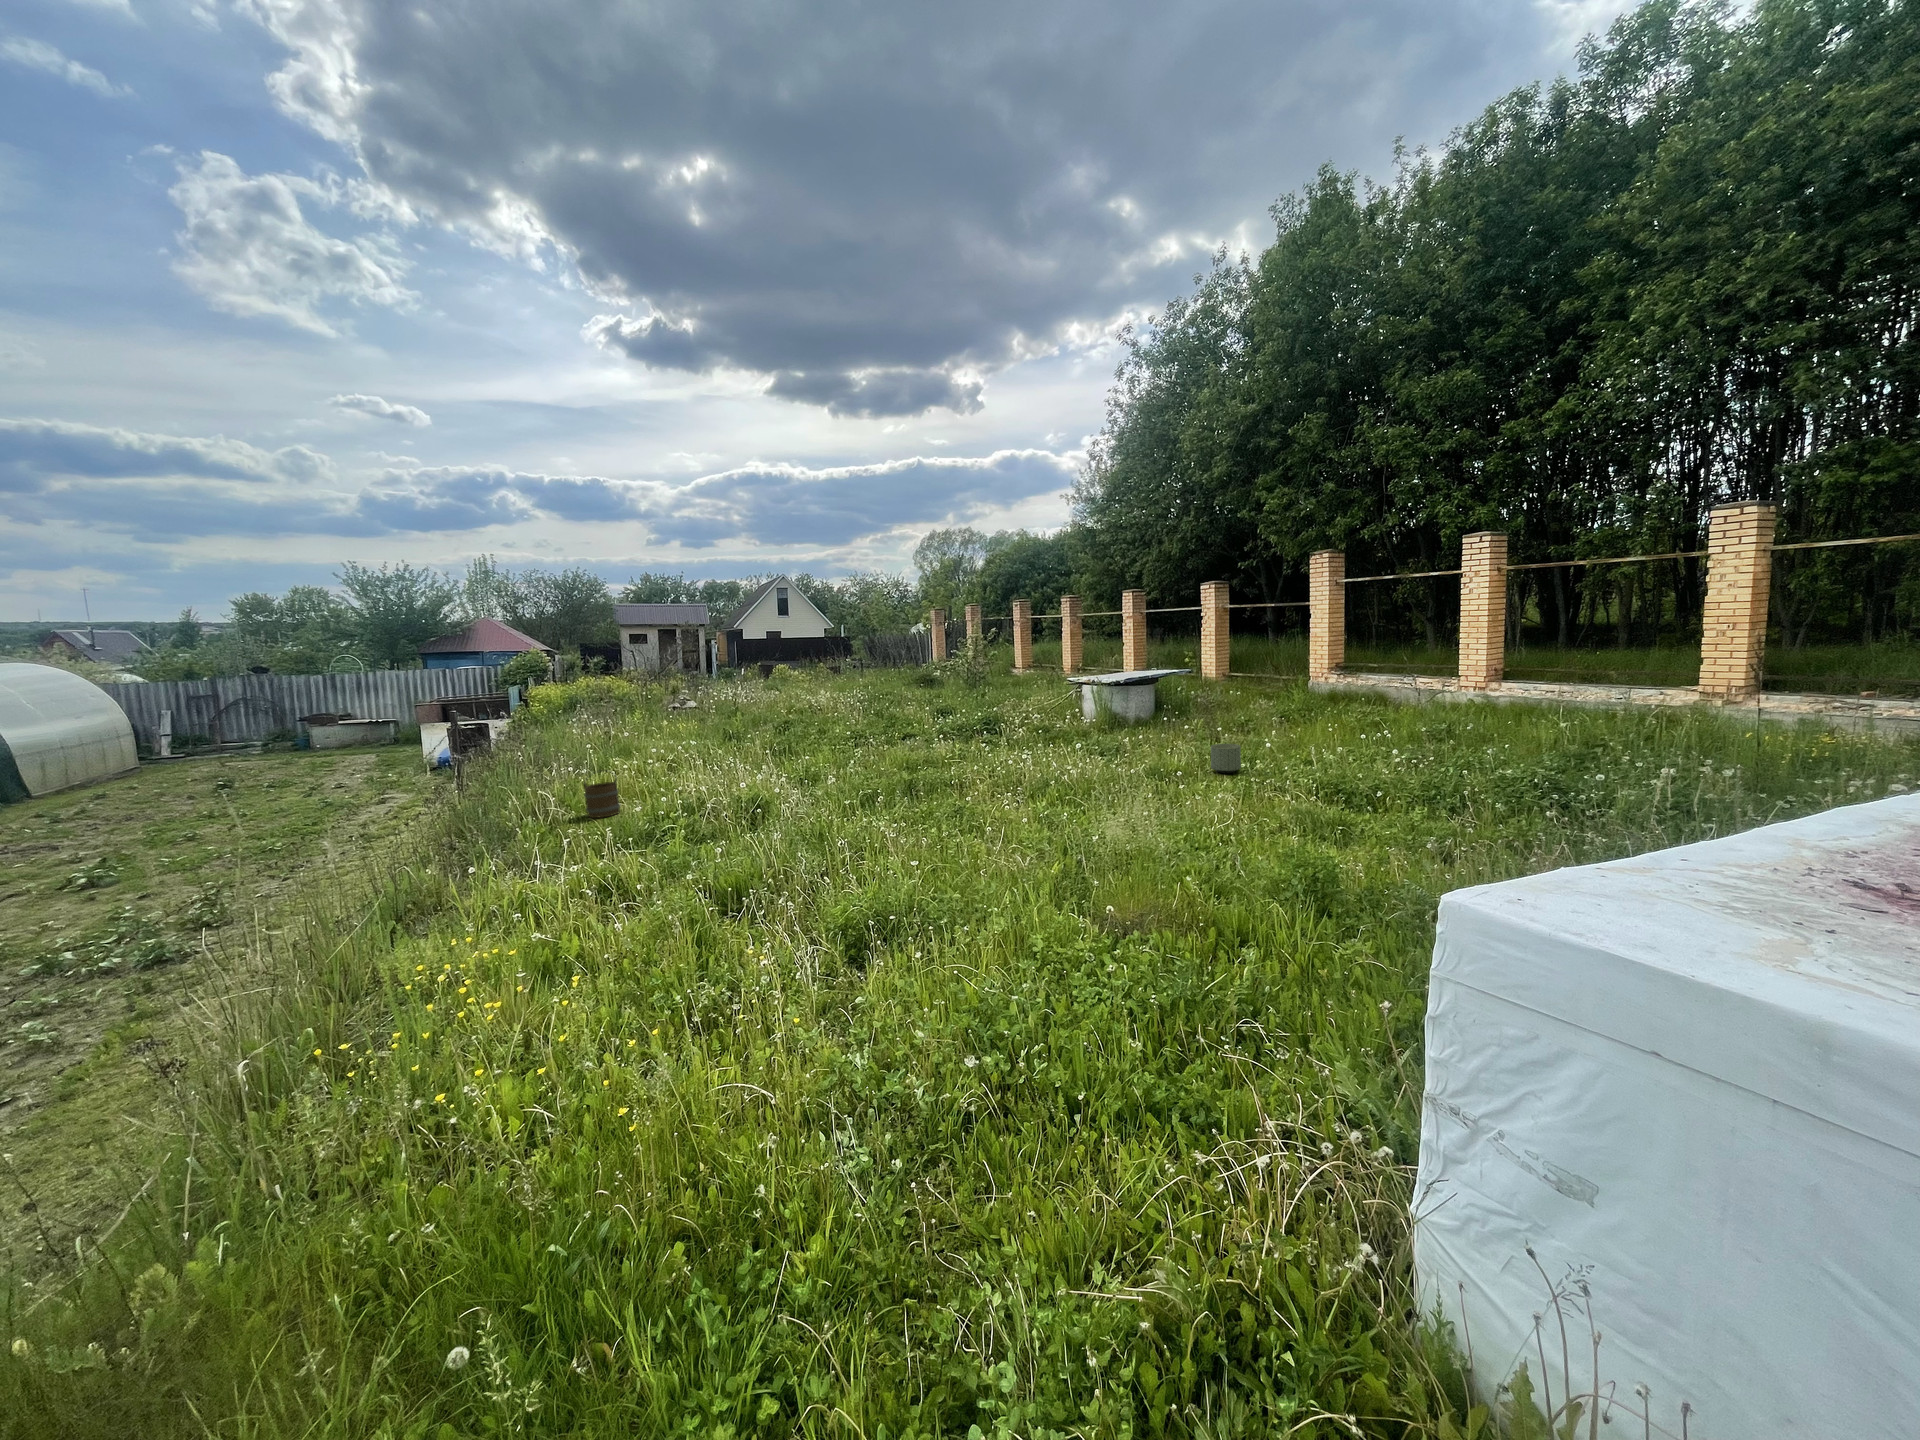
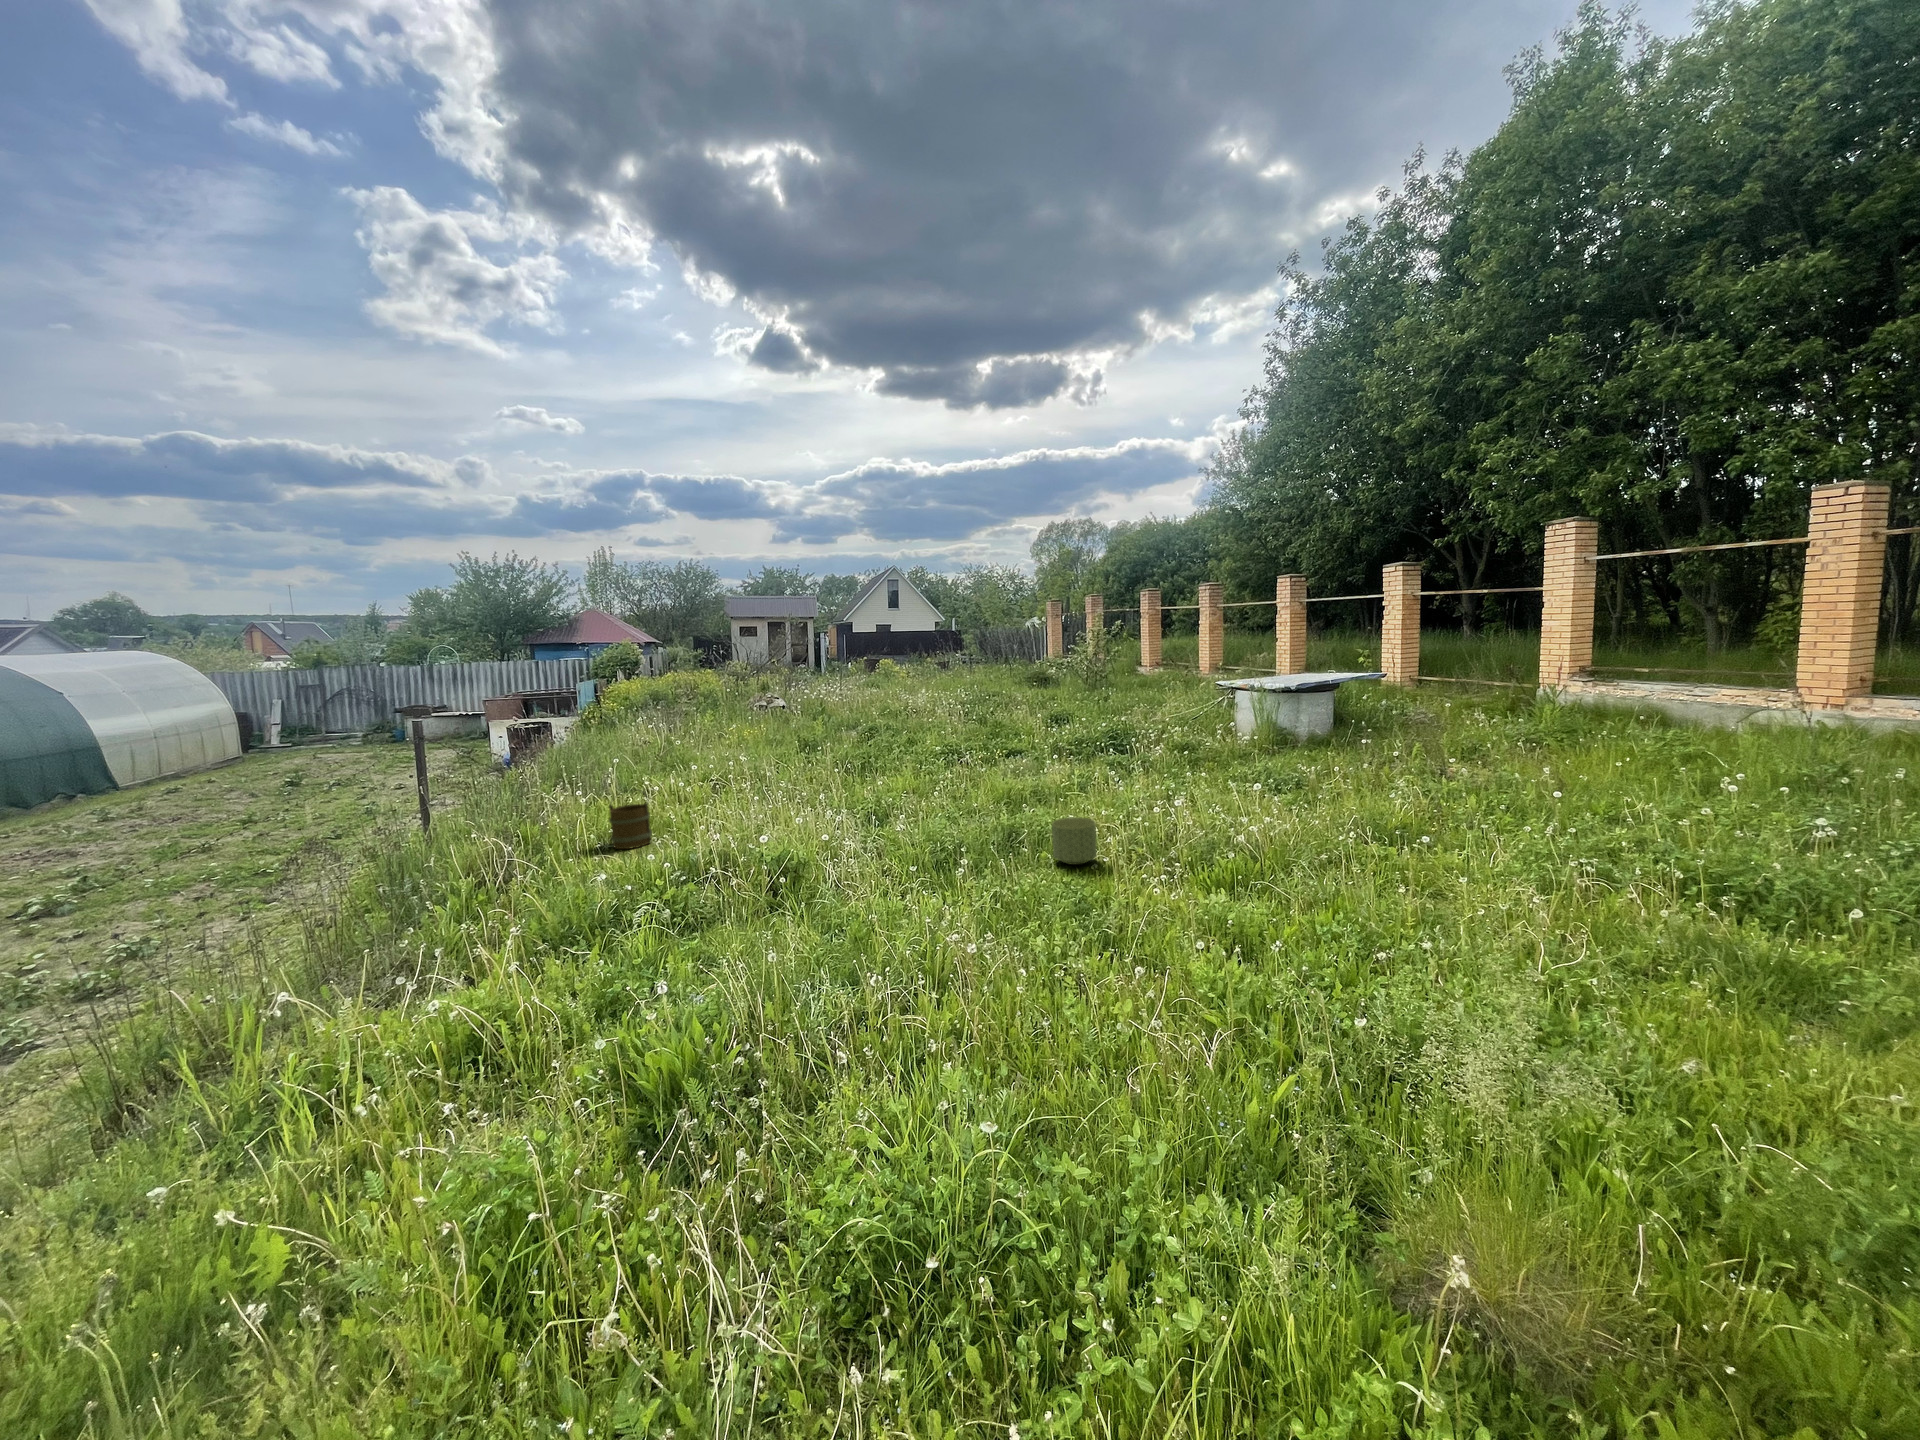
planter: present [1211,744,1241,773] -> present [1052,817,1097,865]

